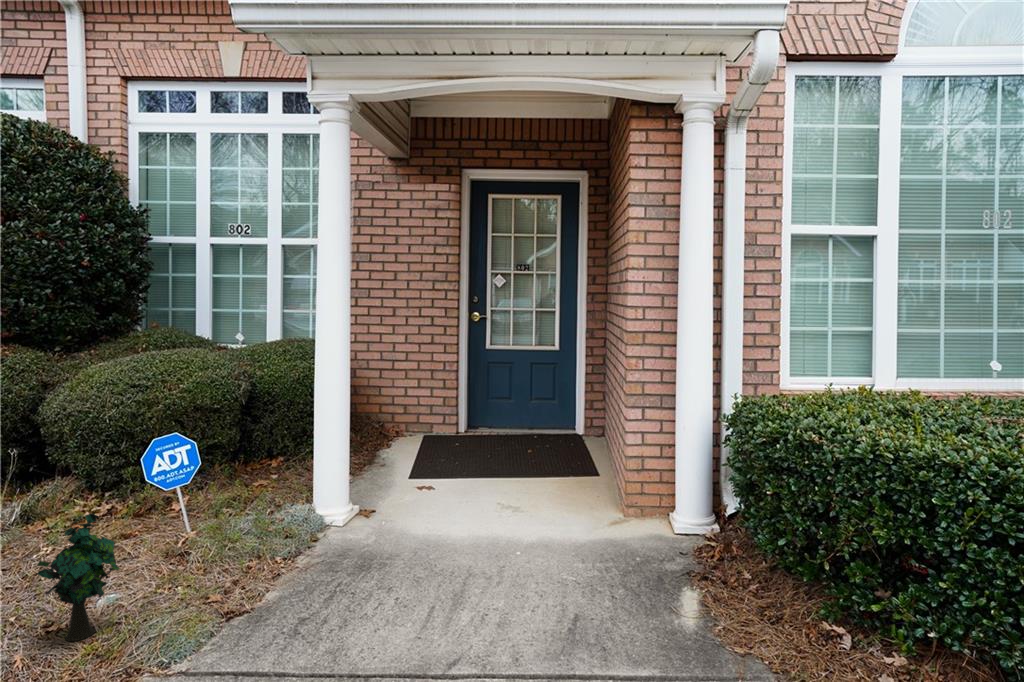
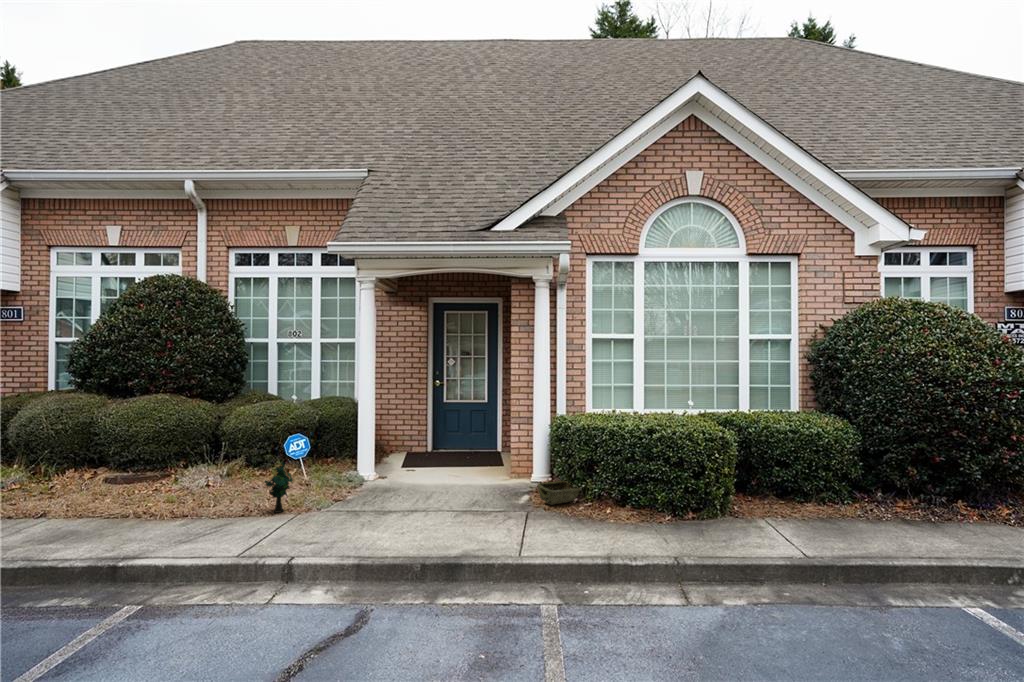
woven basket: none [721,565,831,644] -> present [538,481,580,505]

